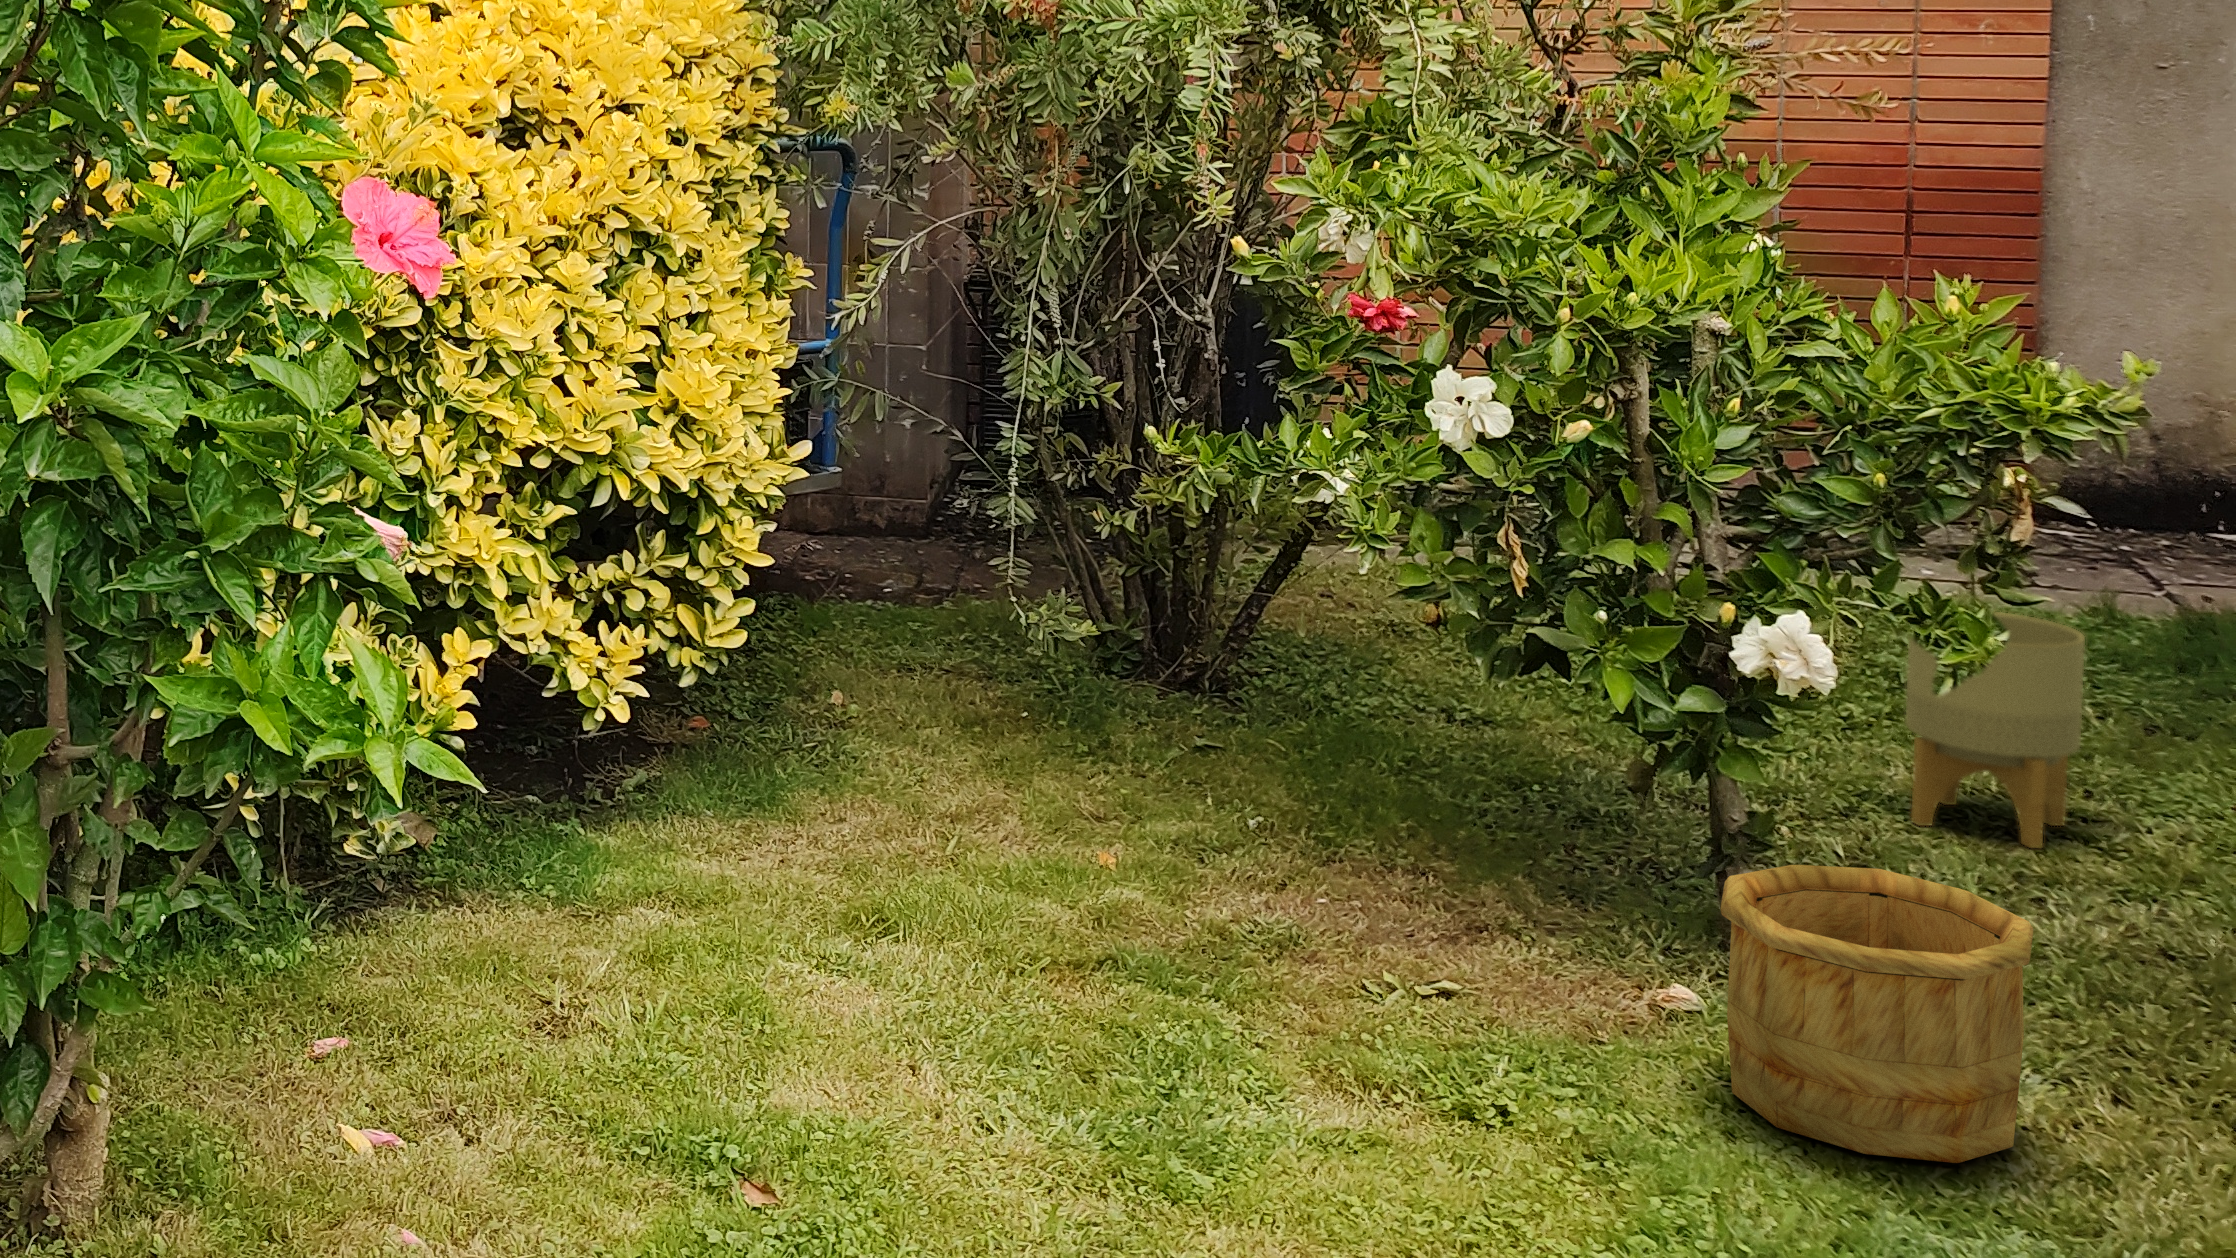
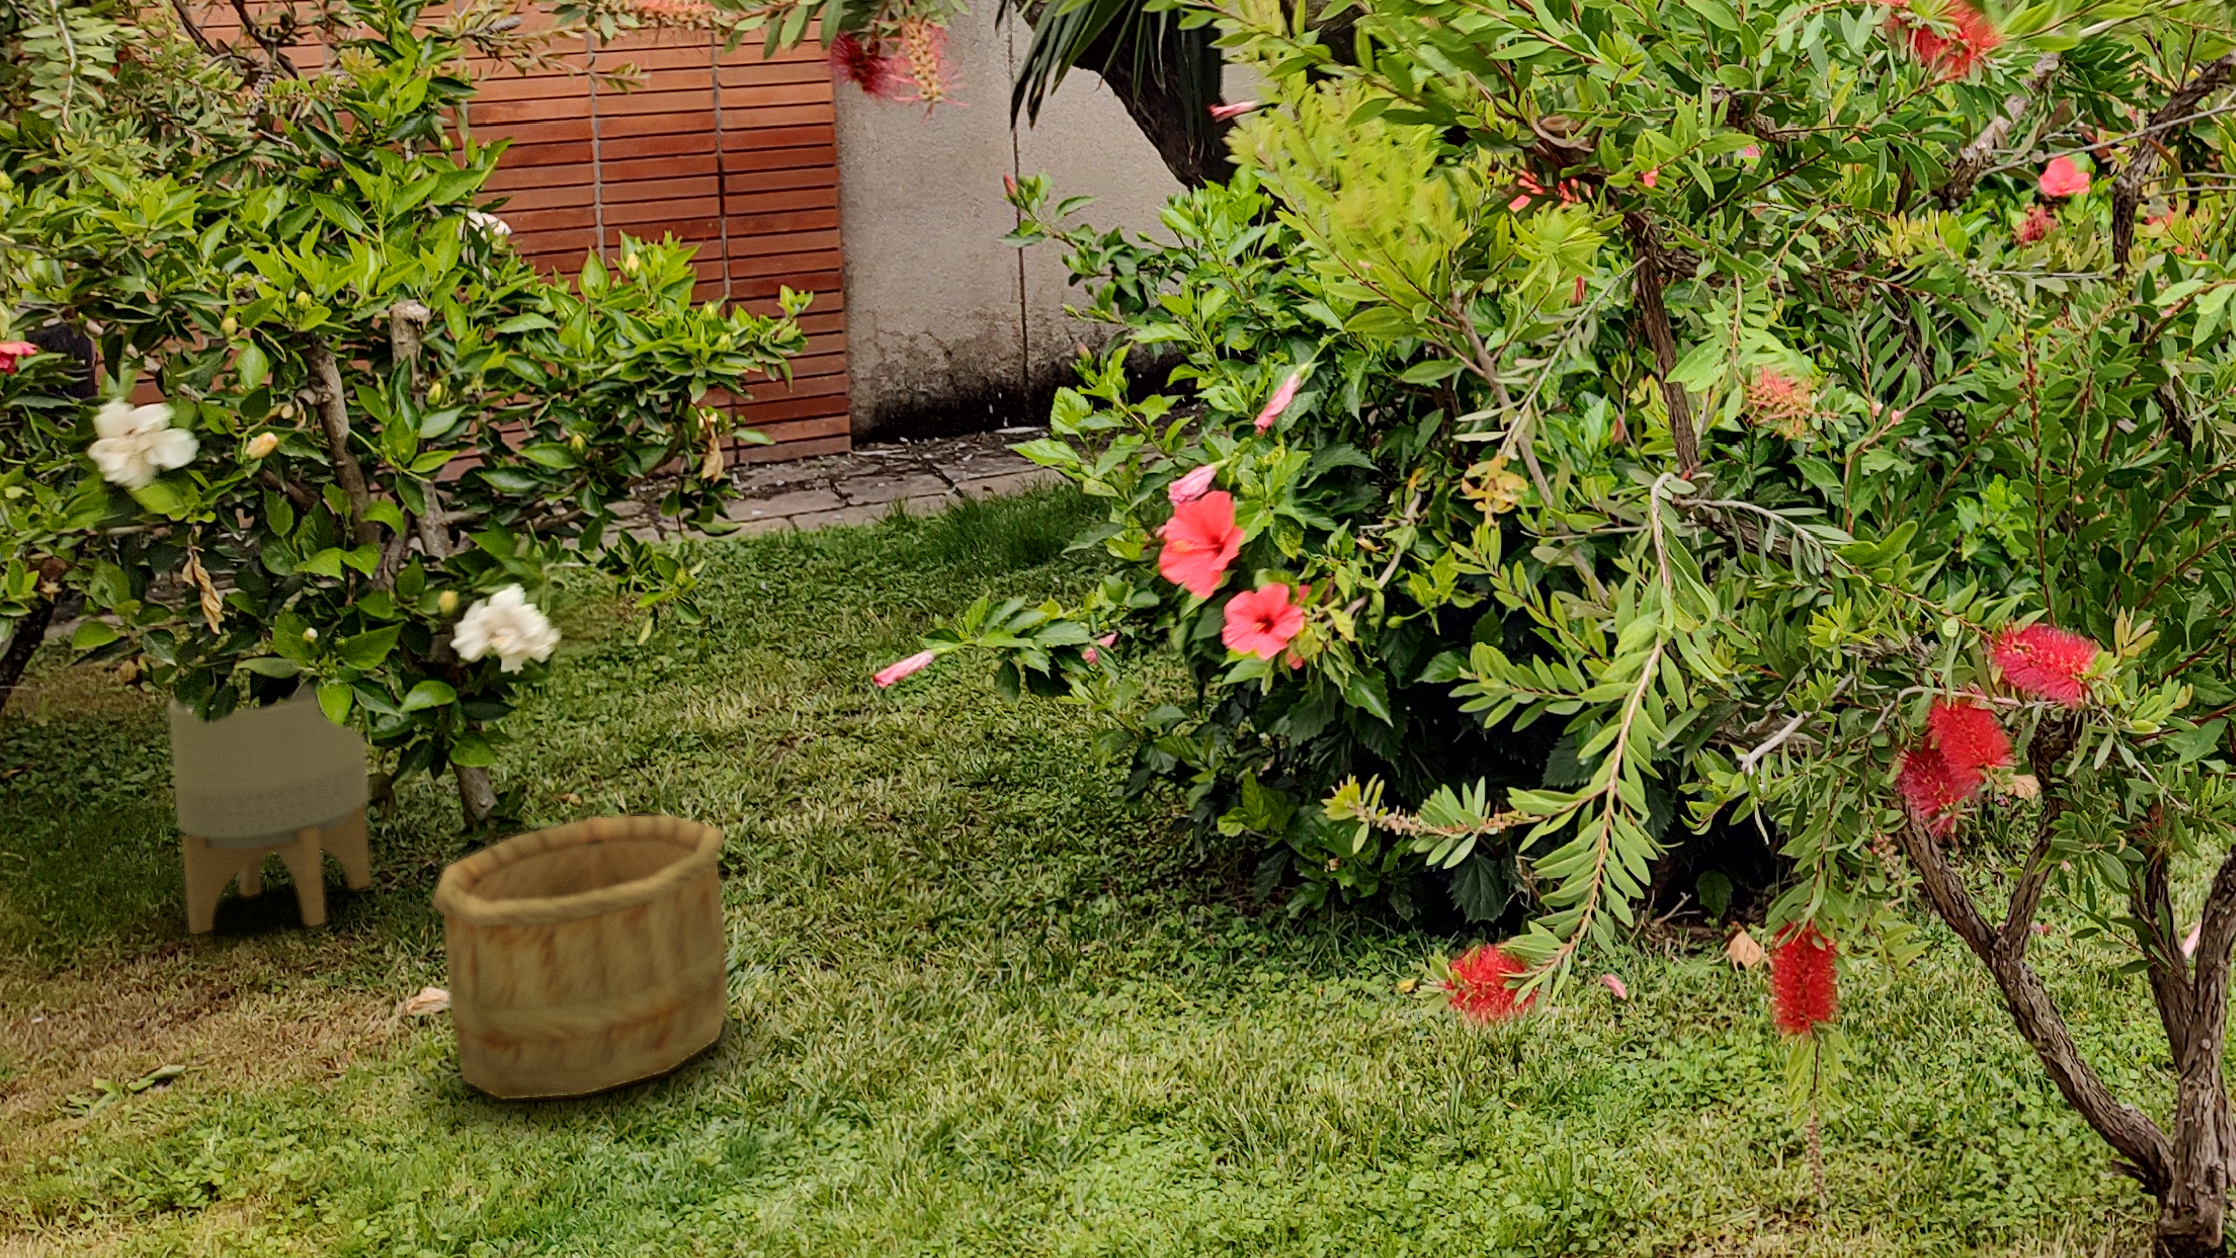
planter: present [1906,612,2085,848] -> present [169,685,371,934]

